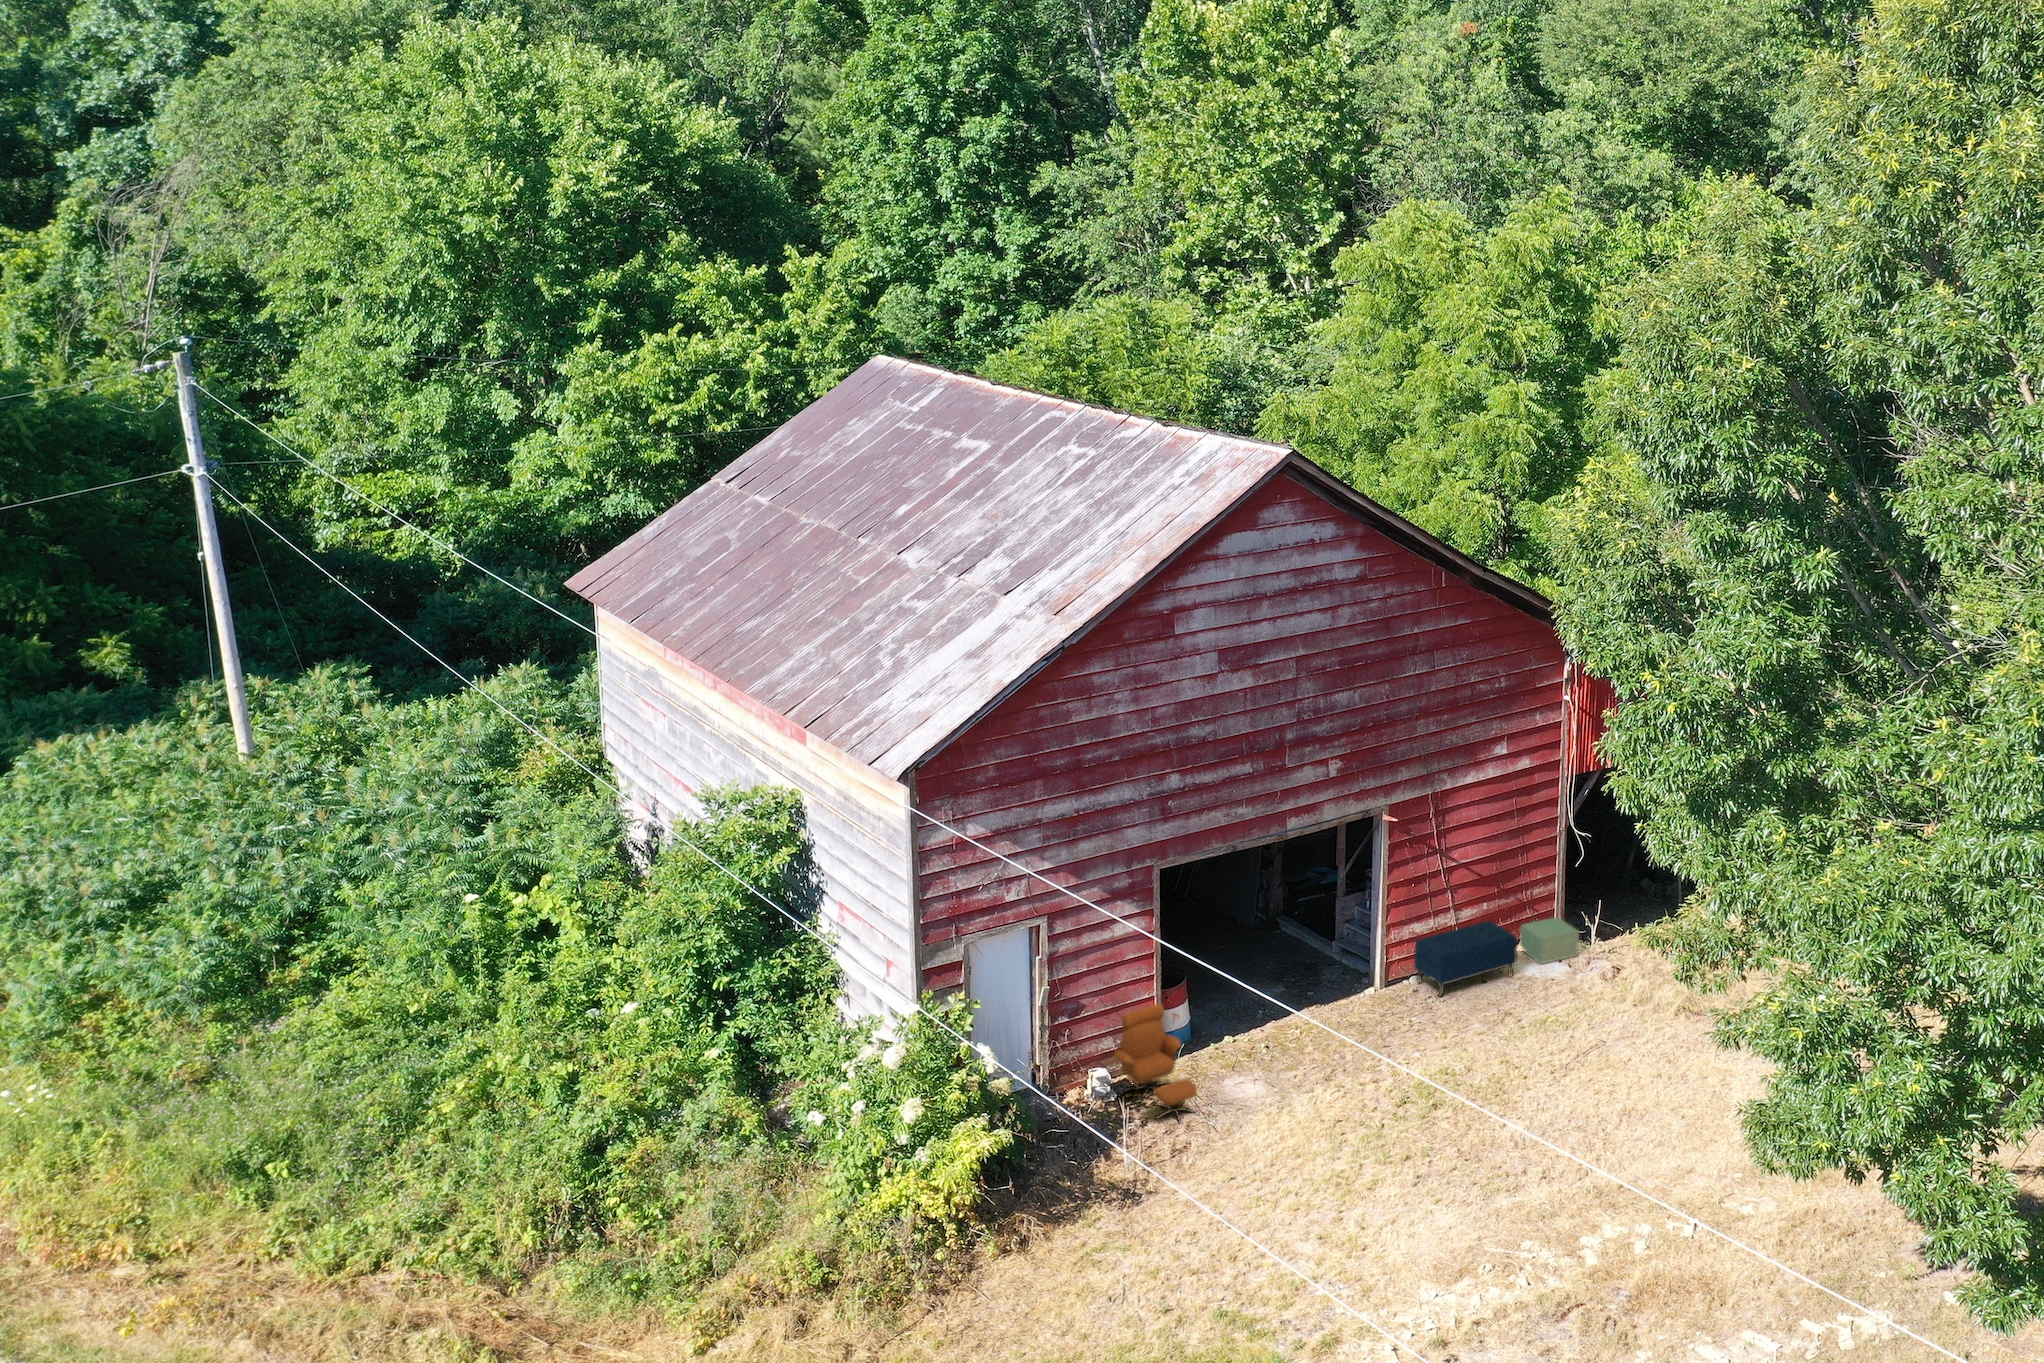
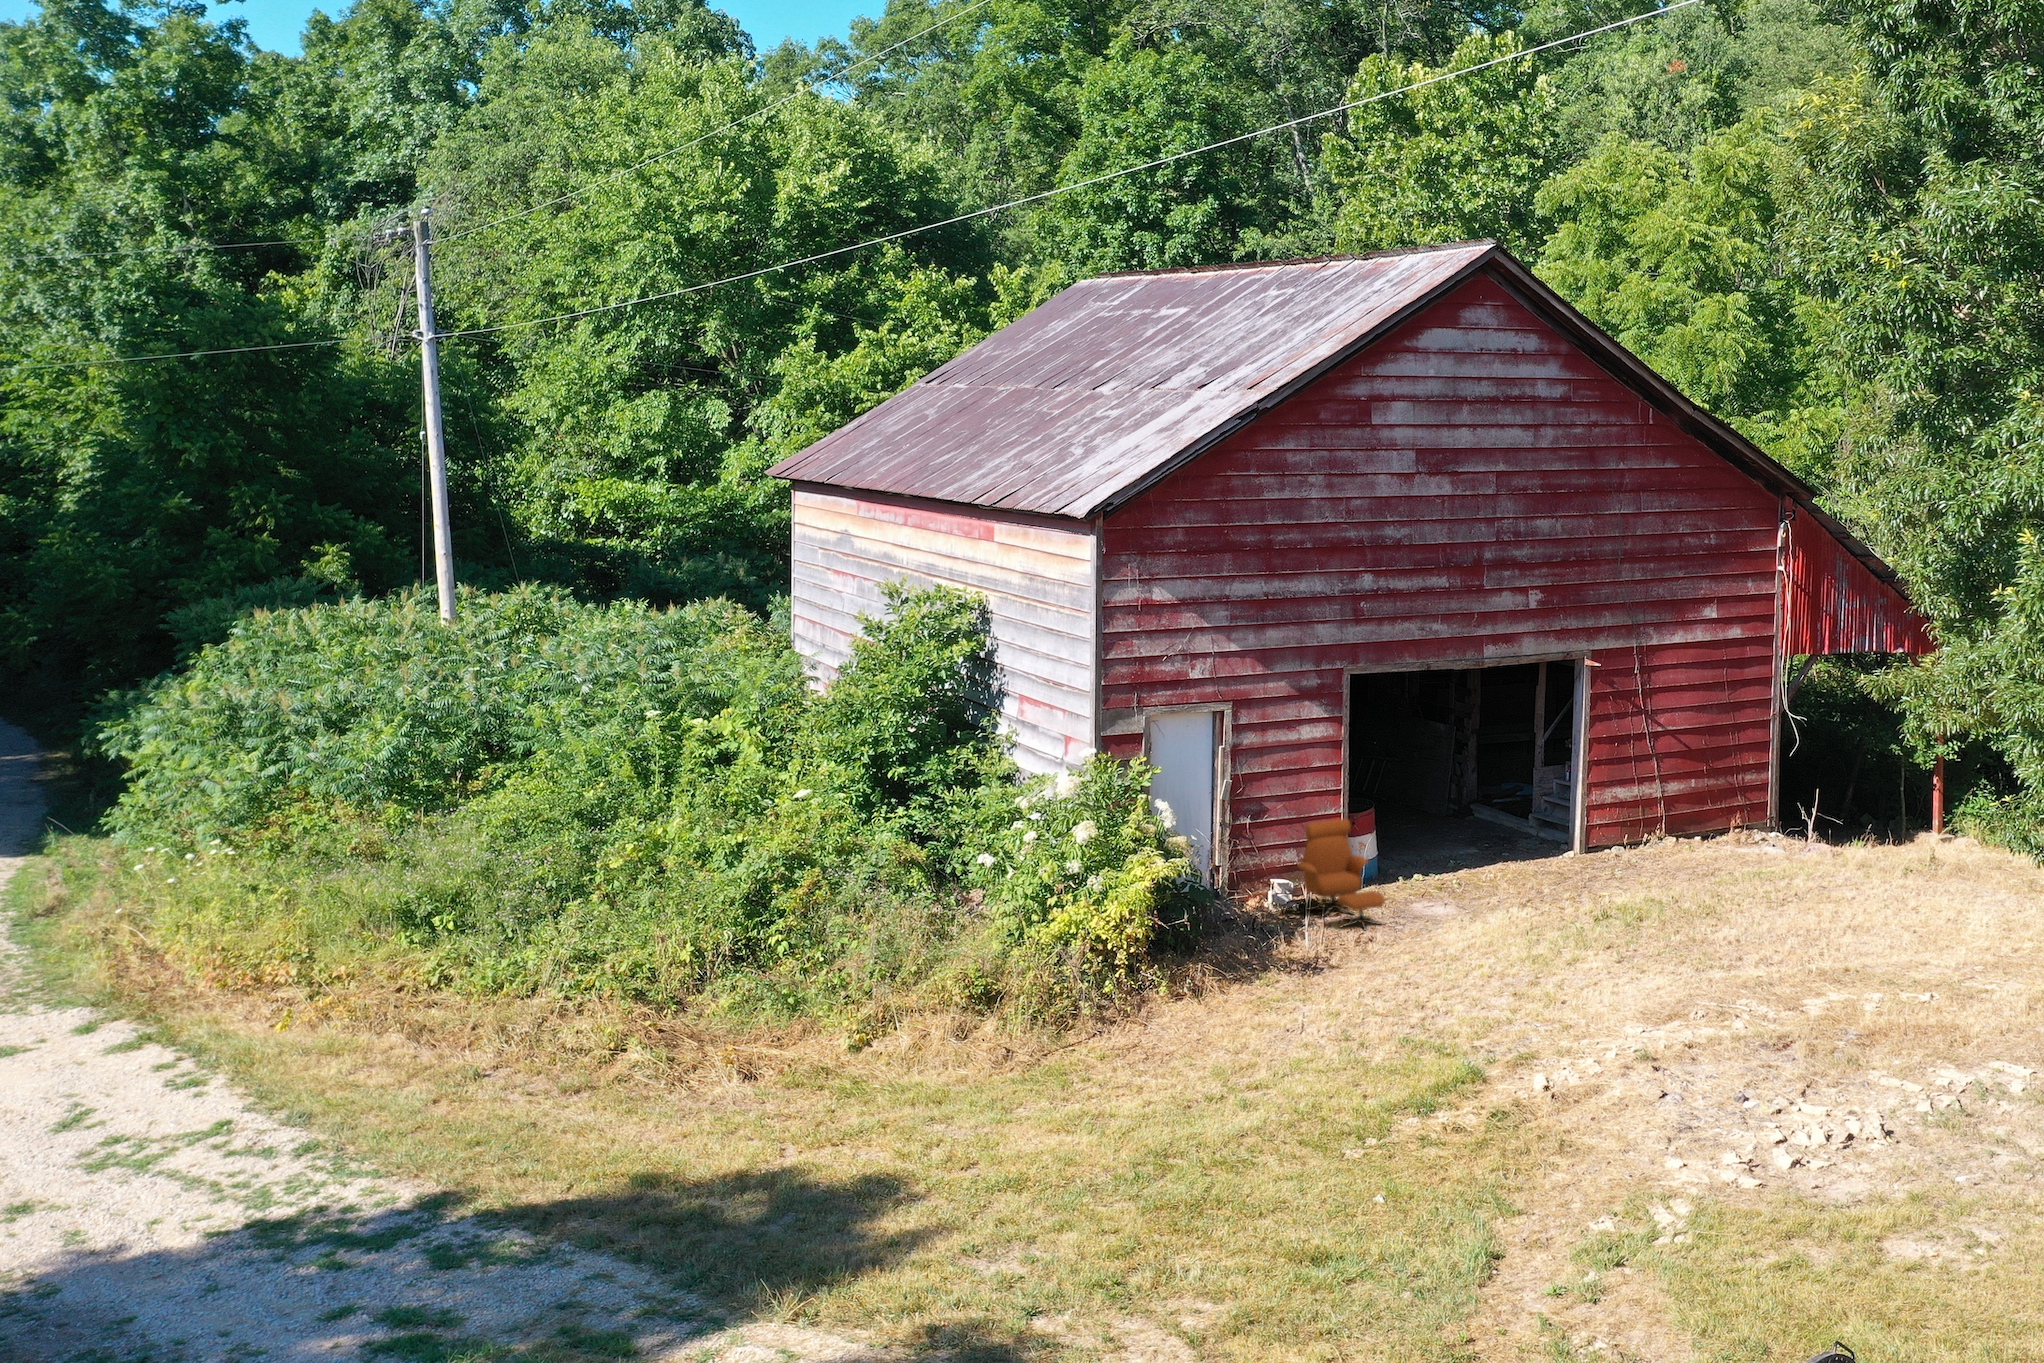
storage box: present [1520,917,1579,964] -> none [1732,807,1797,848]
bench: present [1414,921,1517,997] -> none [1617,799,1730,865]

